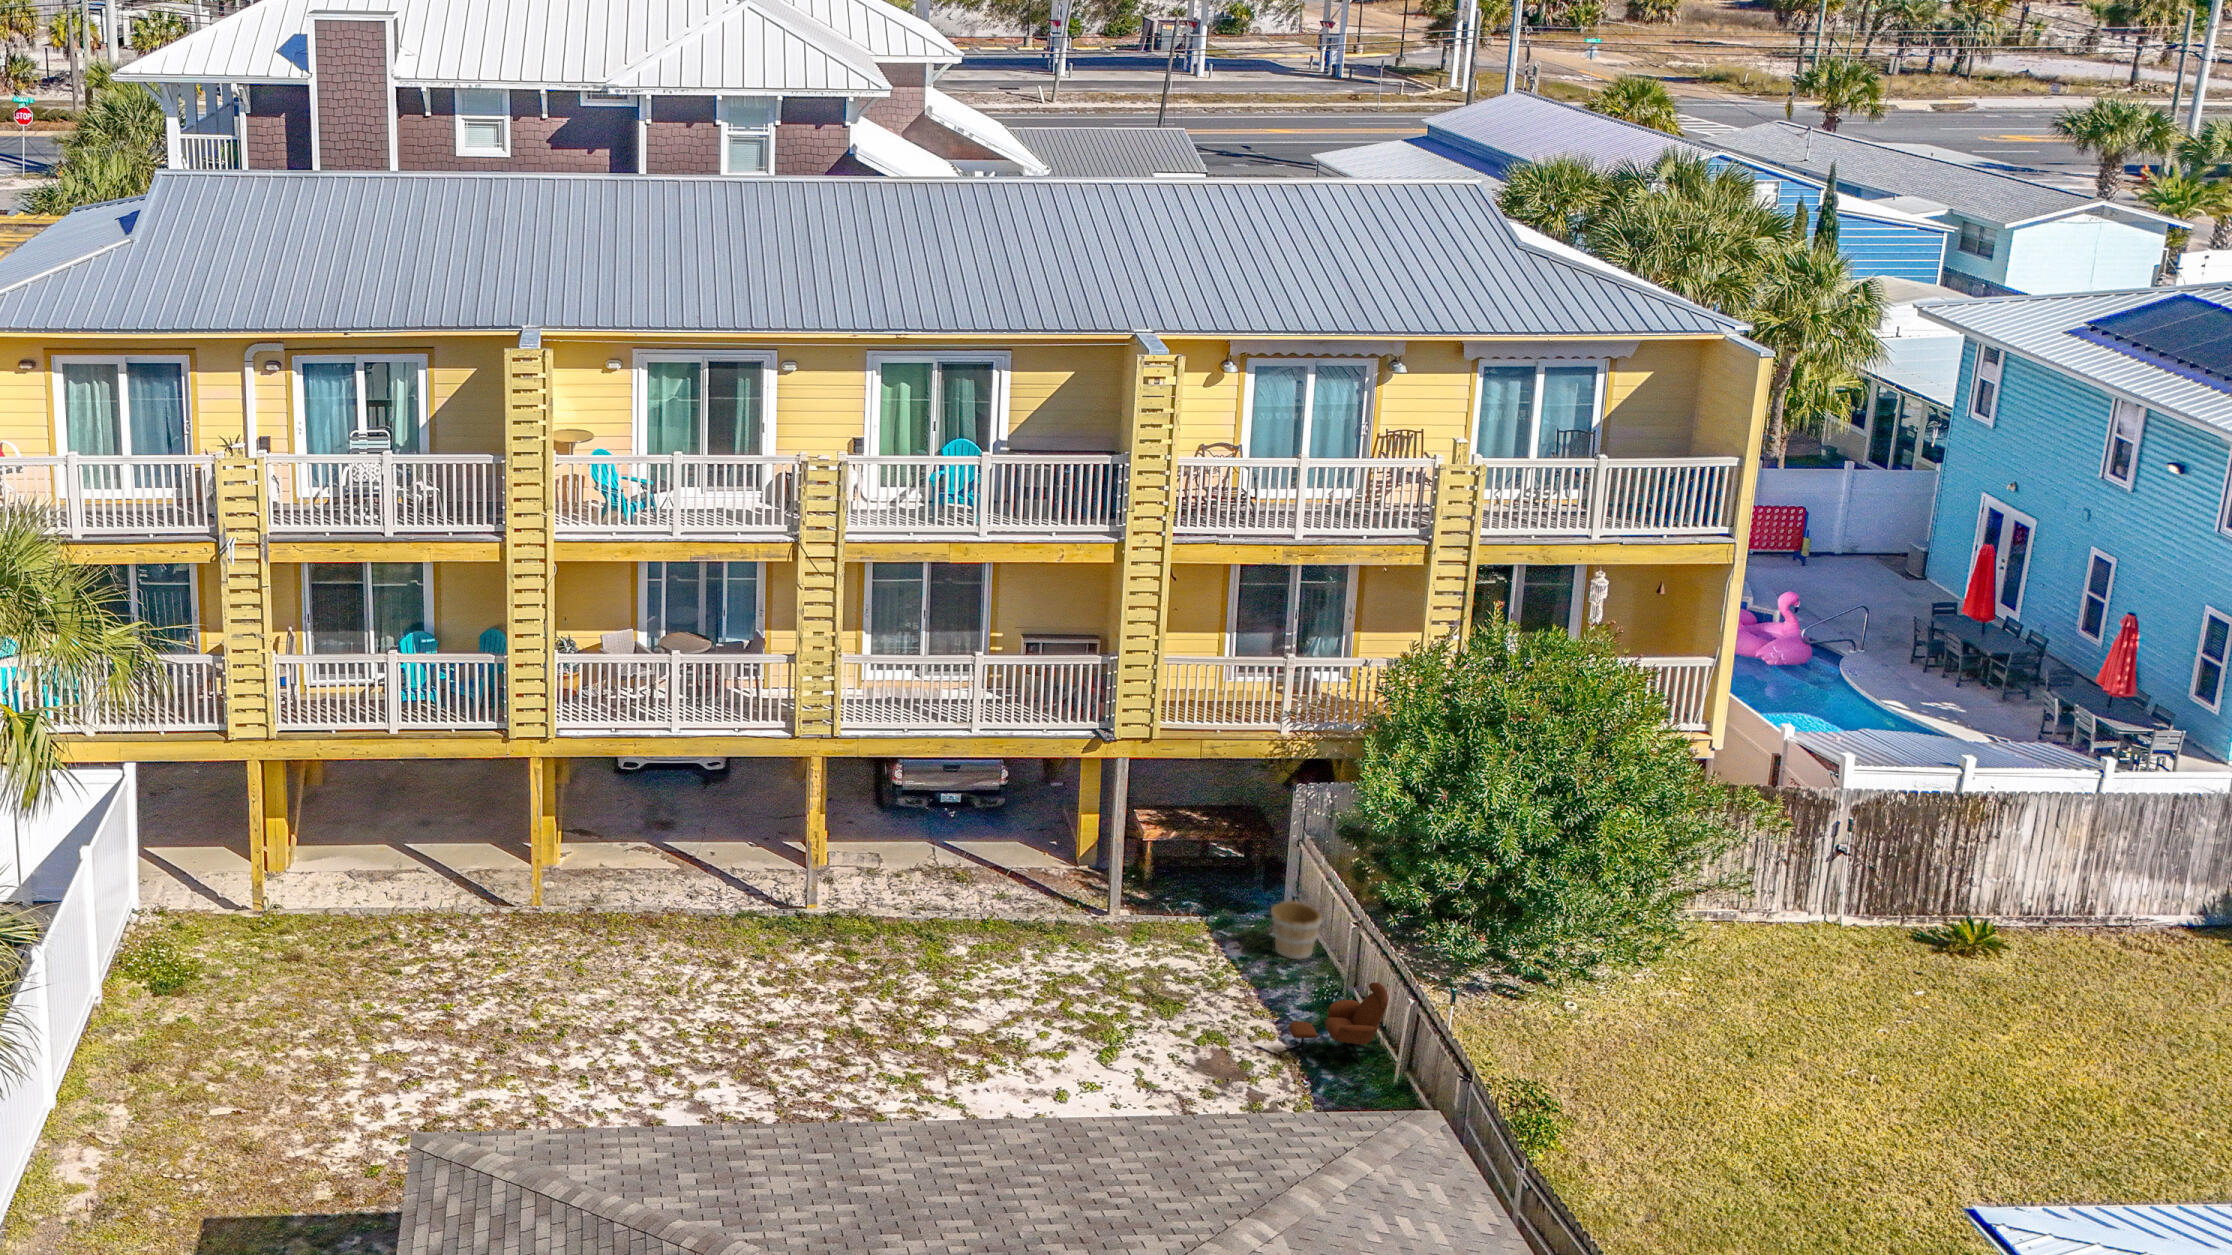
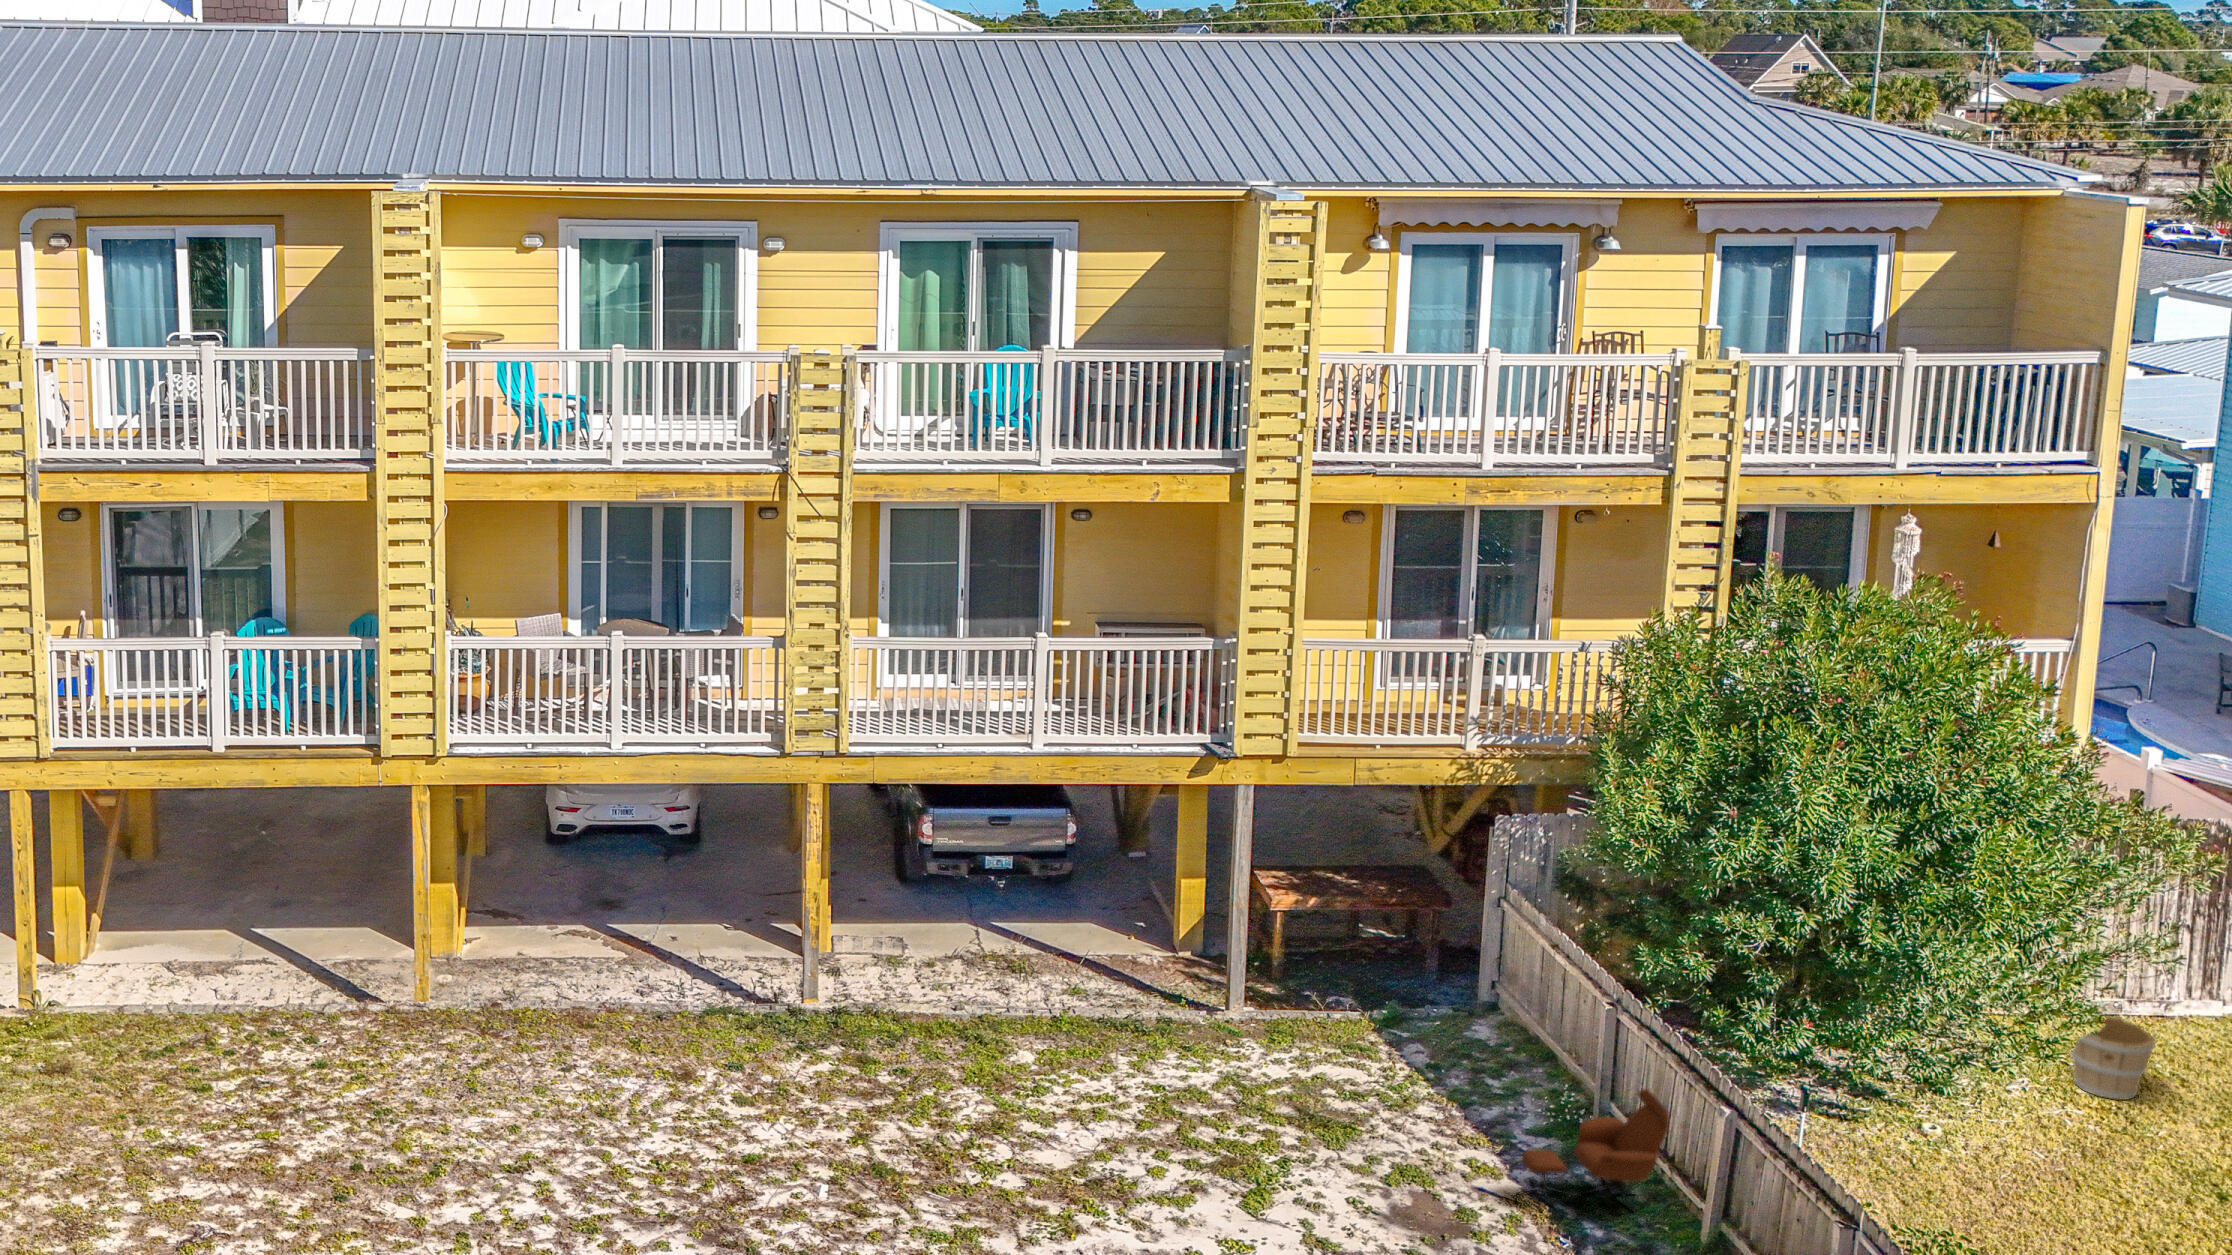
wooden bucket: present [1271,901,1322,959] -> present [2070,1016,2156,1100]

